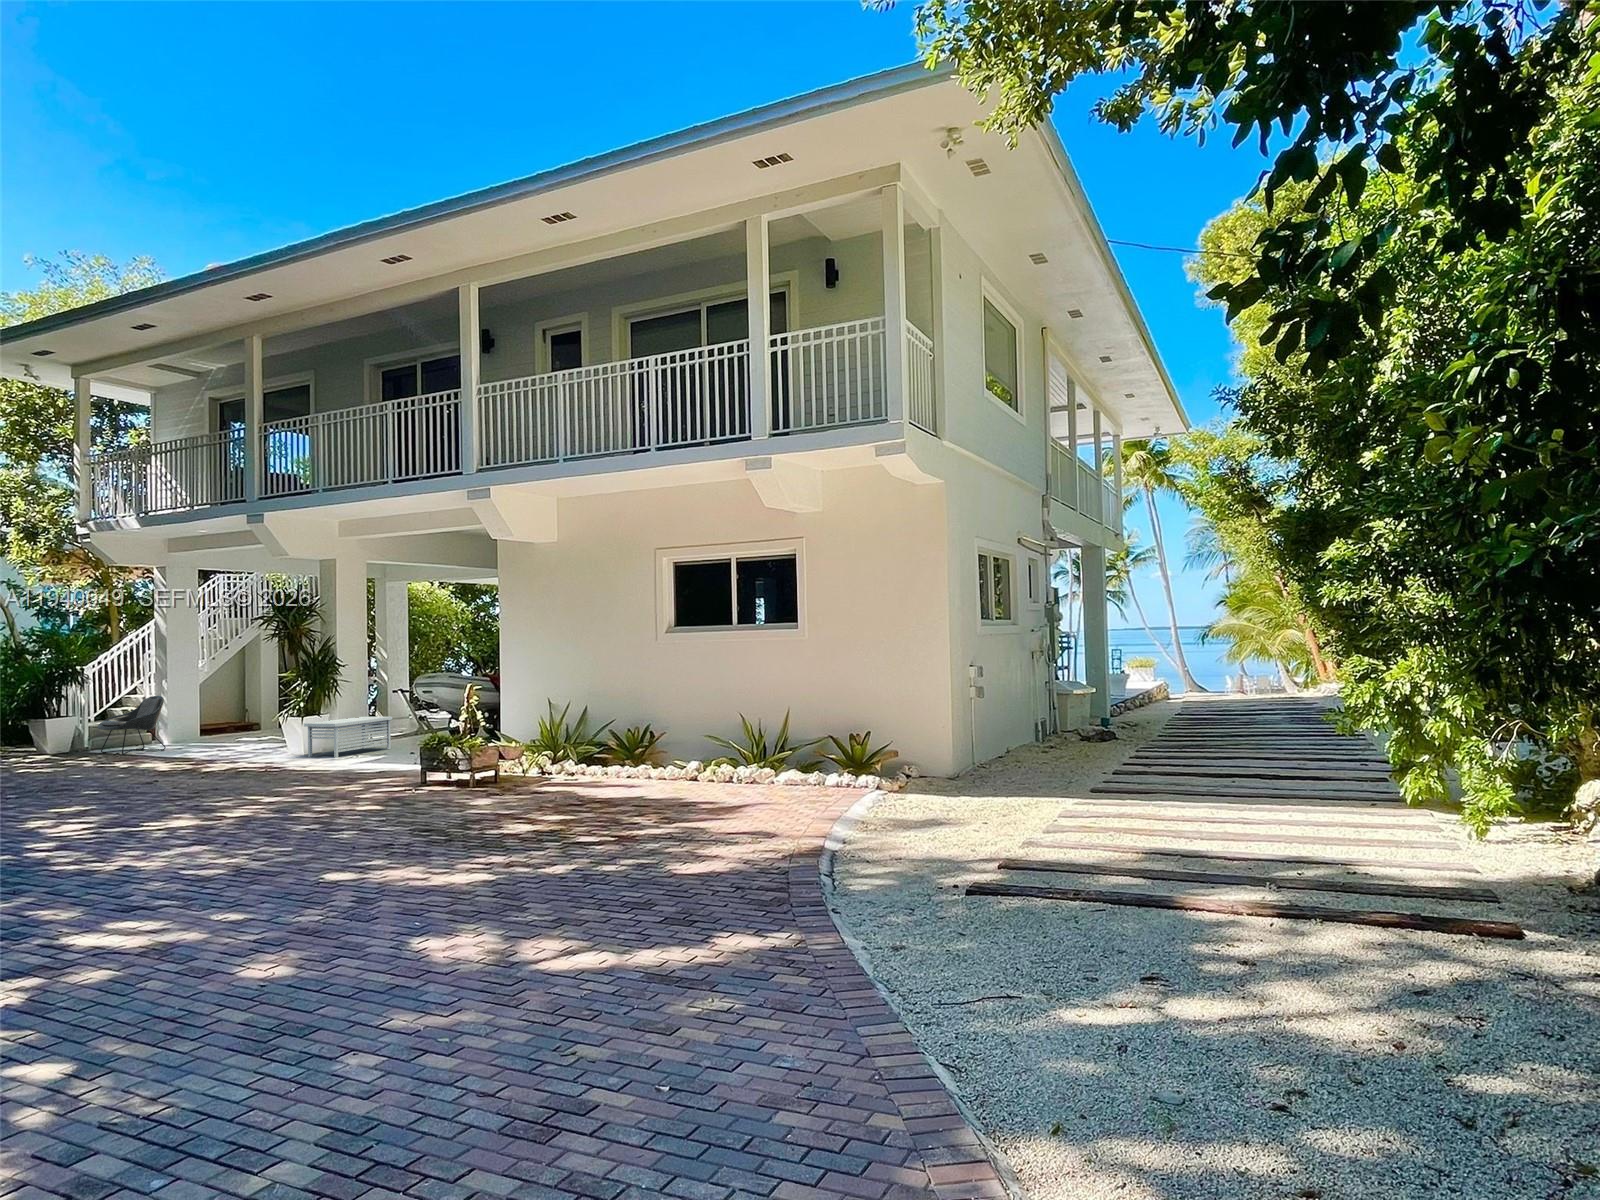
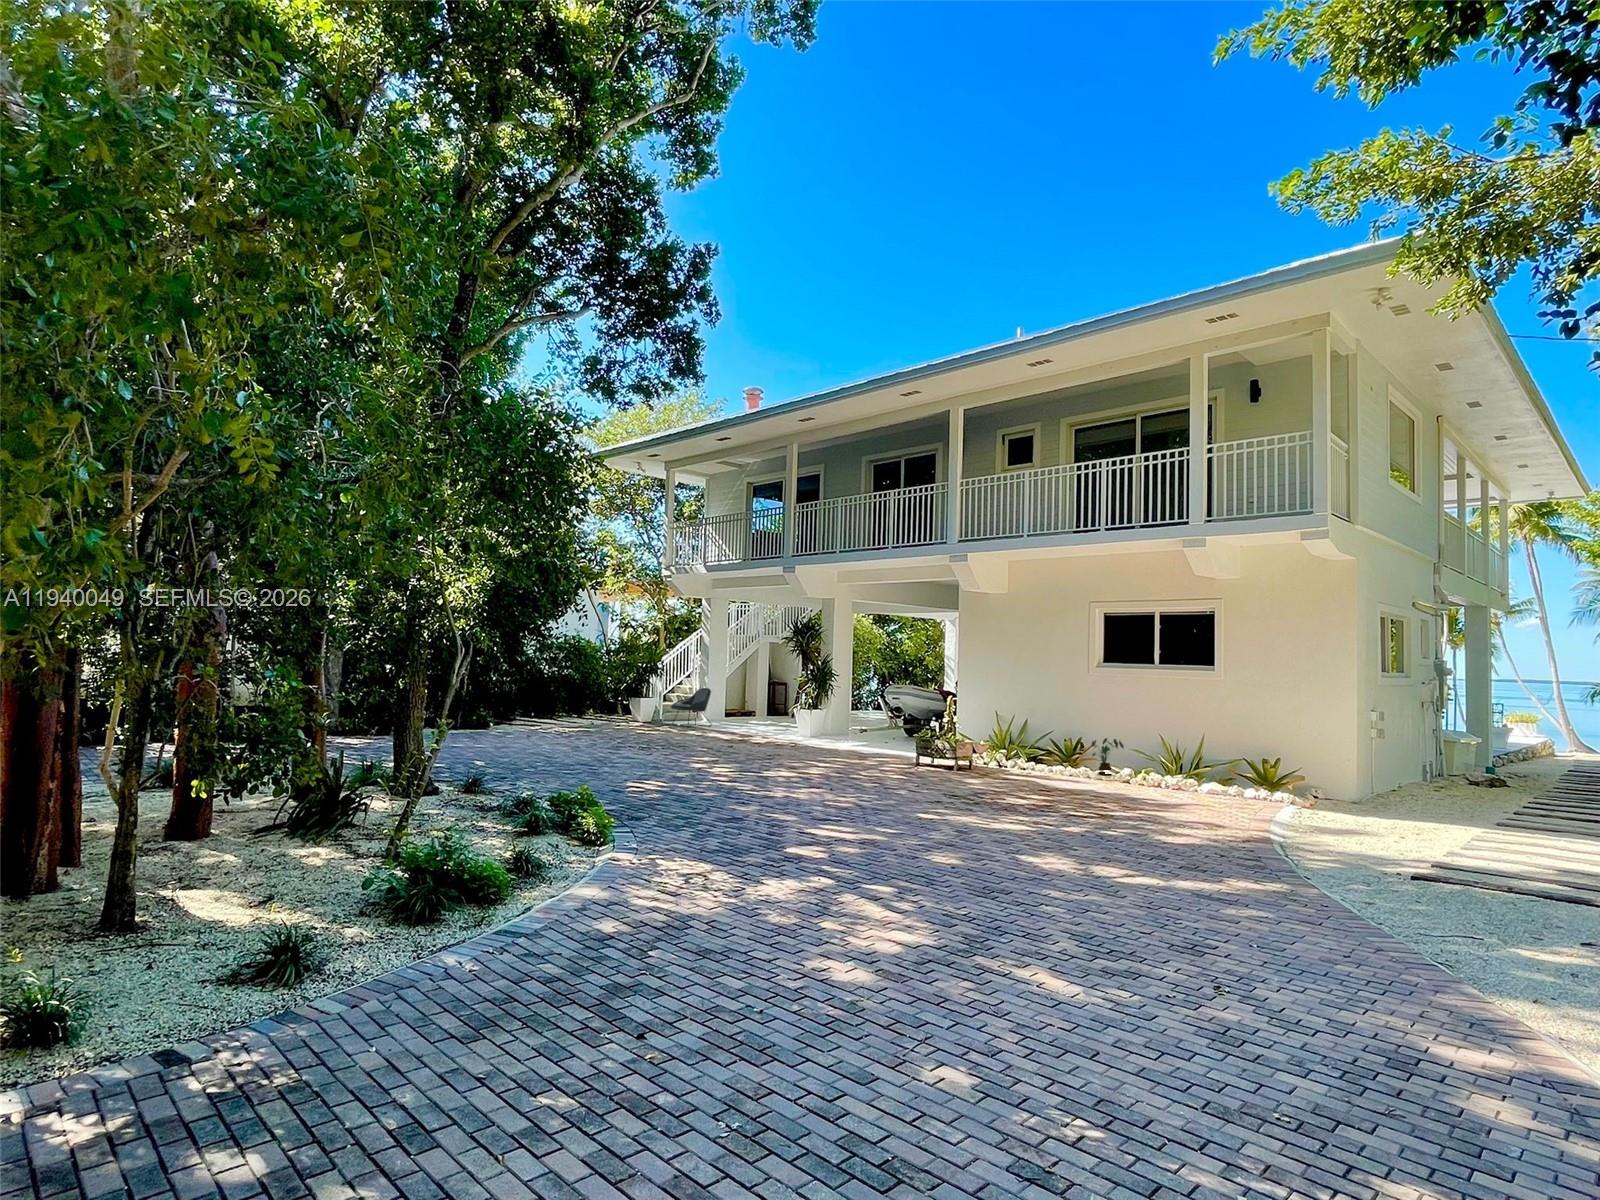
storage bench: present [304,717,392,758] -> none [813,713,869,742]
house plant: none [656,723,695,772] -> present [1092,738,1124,776]

